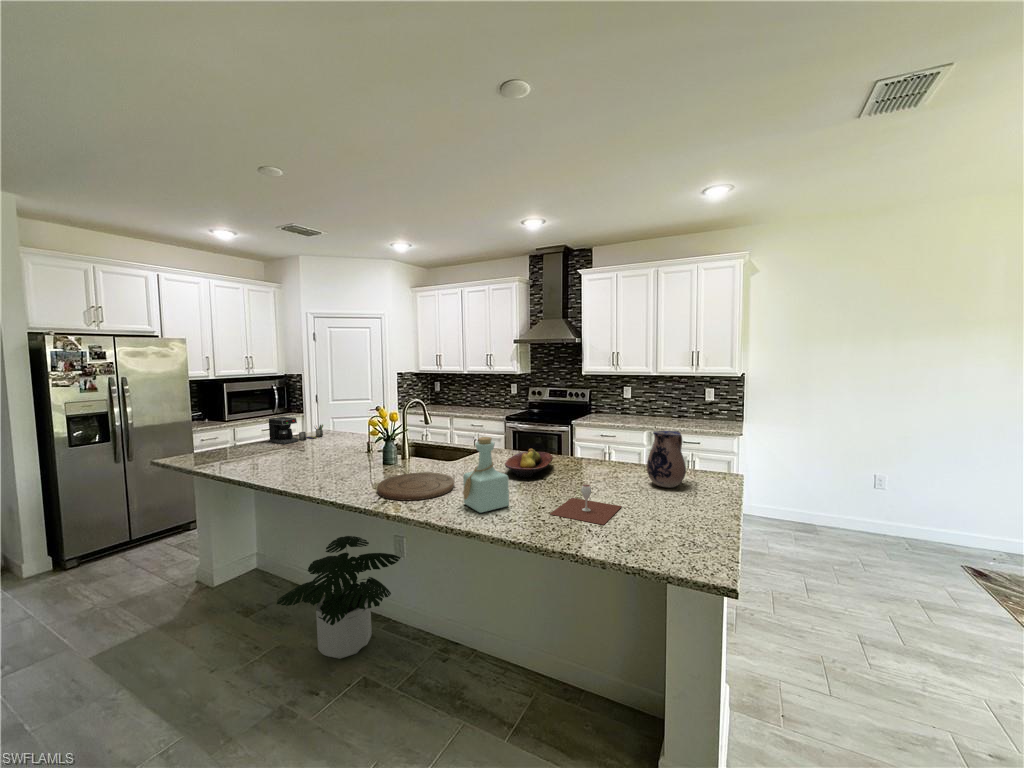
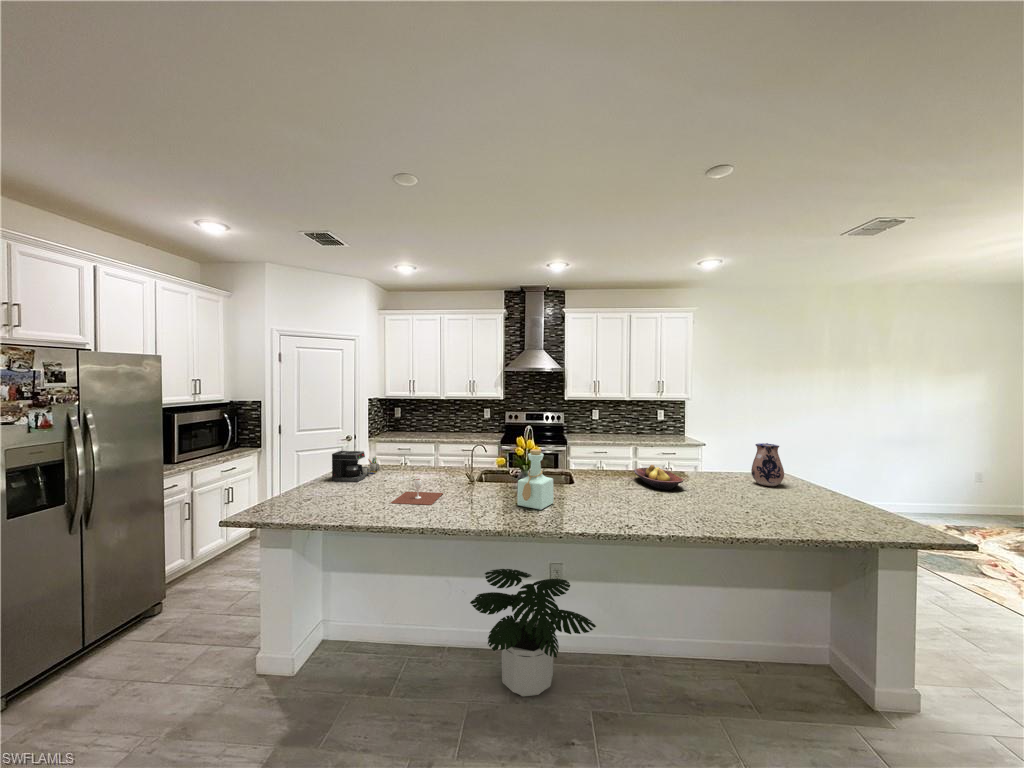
bottle: present [463,437,509,513] -> present [517,449,554,510]
cutting board: present [377,472,454,501] -> none [582,493,653,519]
wine glass: present [550,485,622,525] -> present [391,479,443,505]

